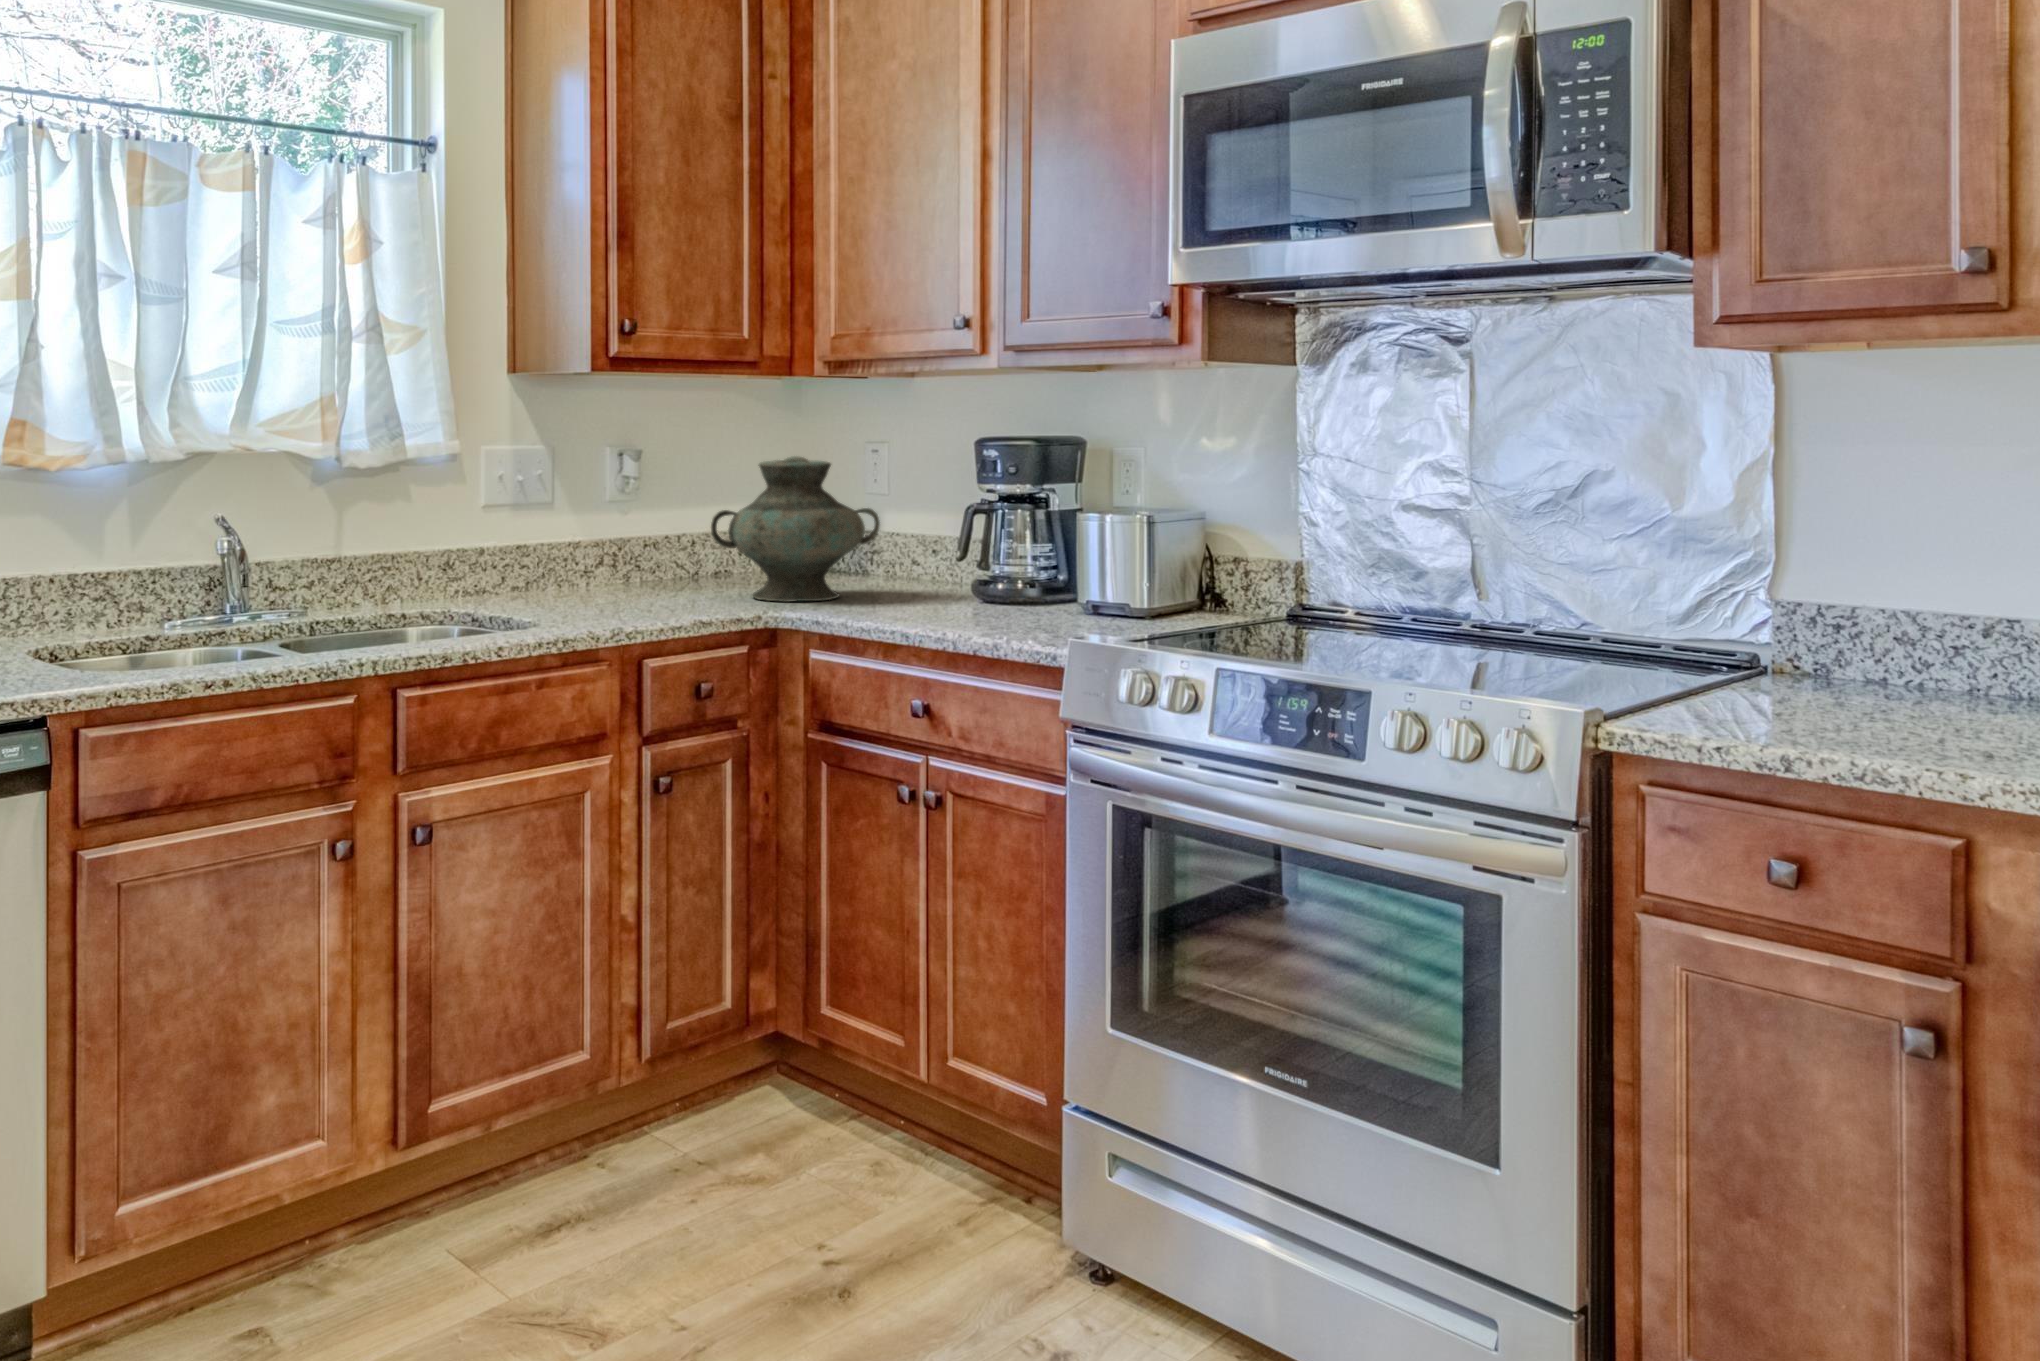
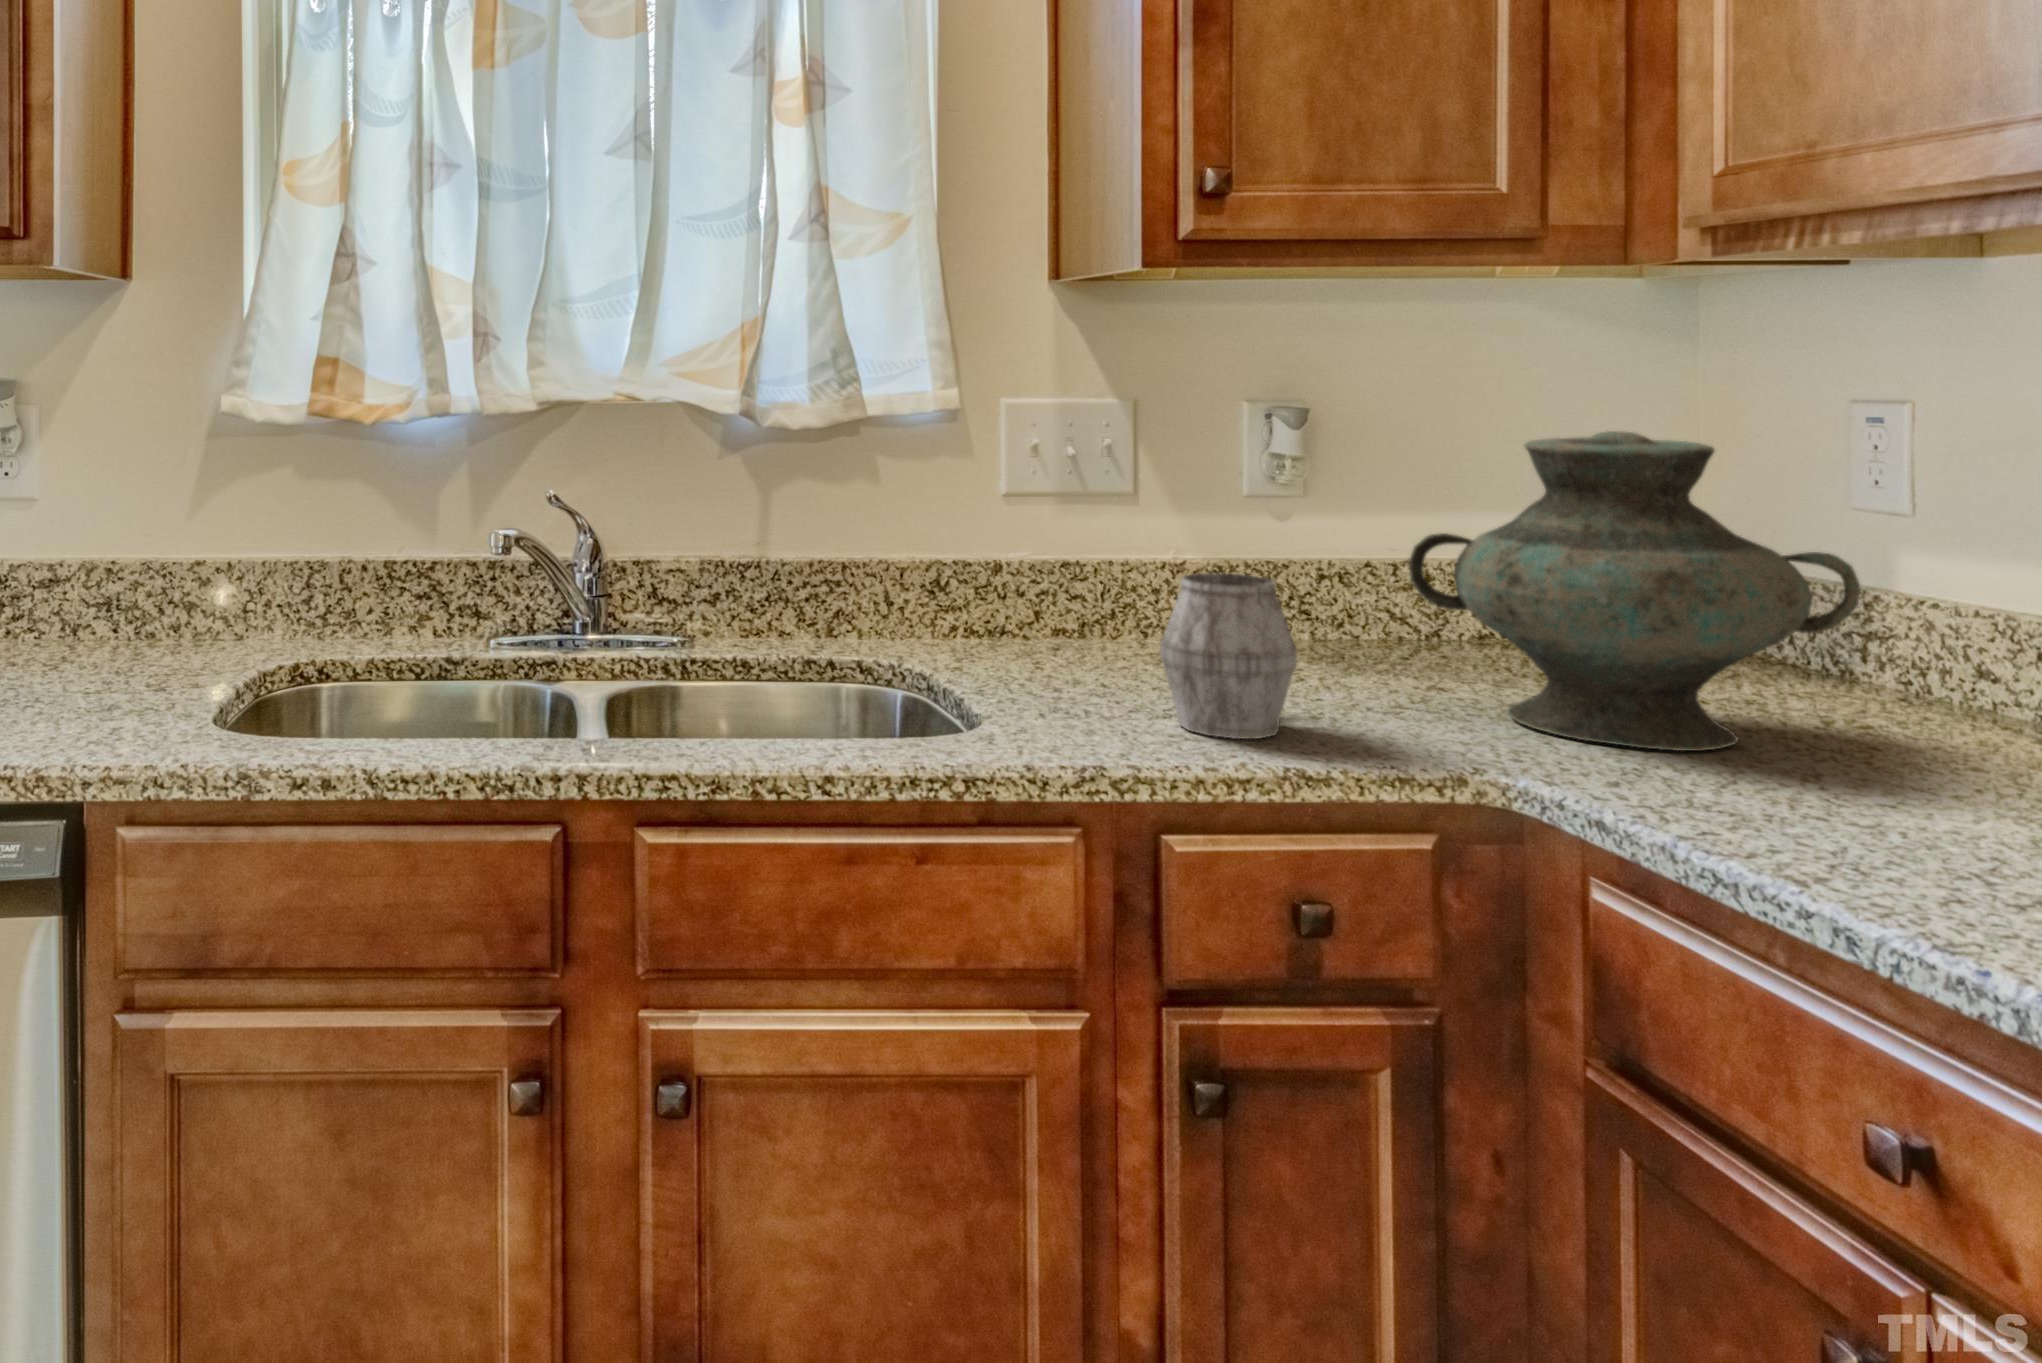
mug: none [614,534,678,616] -> present [1160,573,1297,739]

